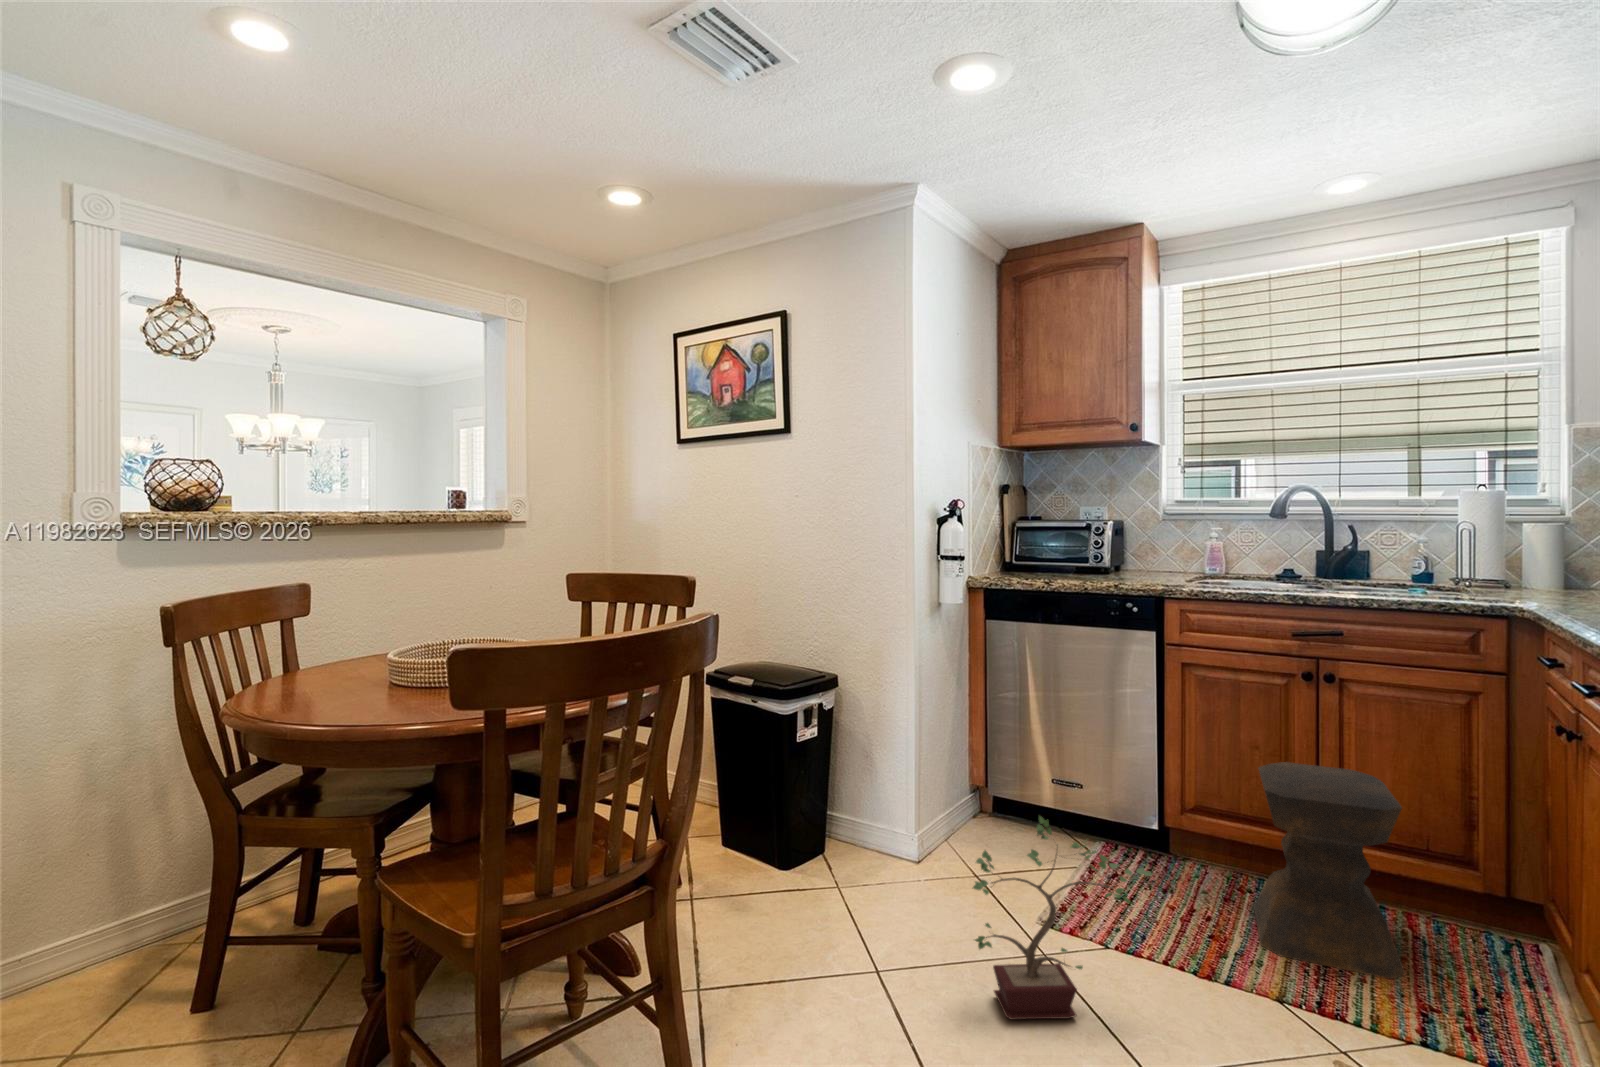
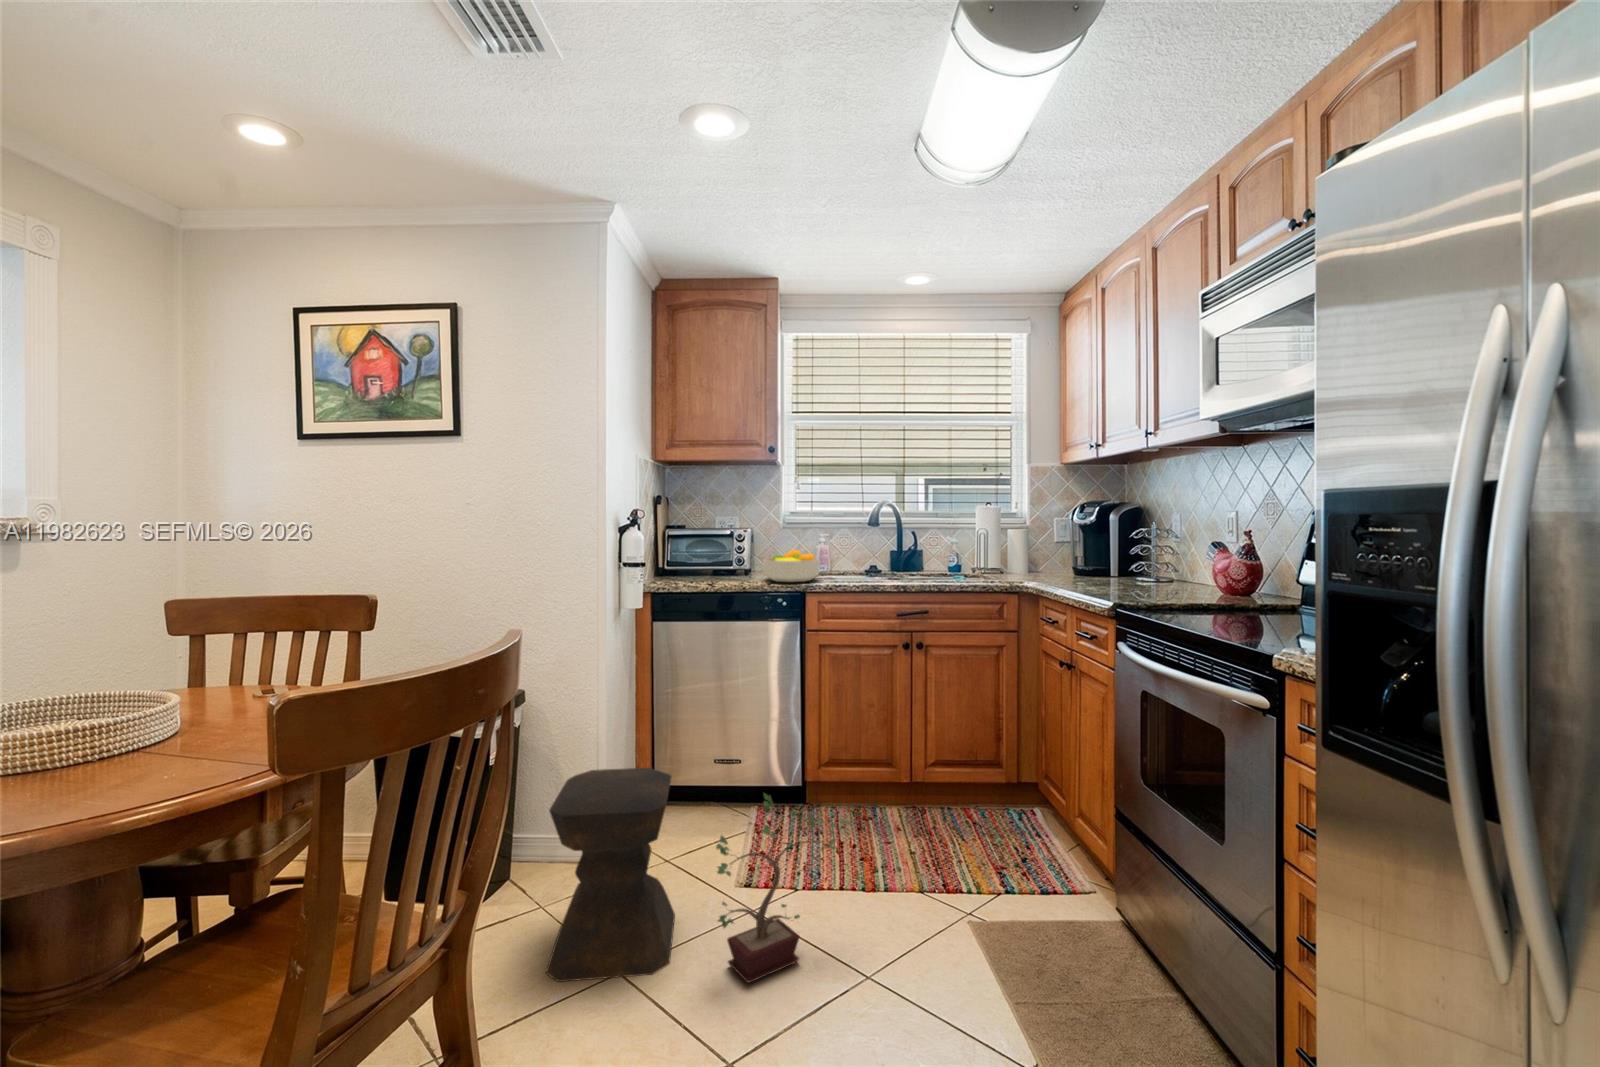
fruit bowl: none [1115,545,1191,585] -> present [763,549,820,582]
stool: present [1254,762,1405,979] -> present [546,768,675,982]

